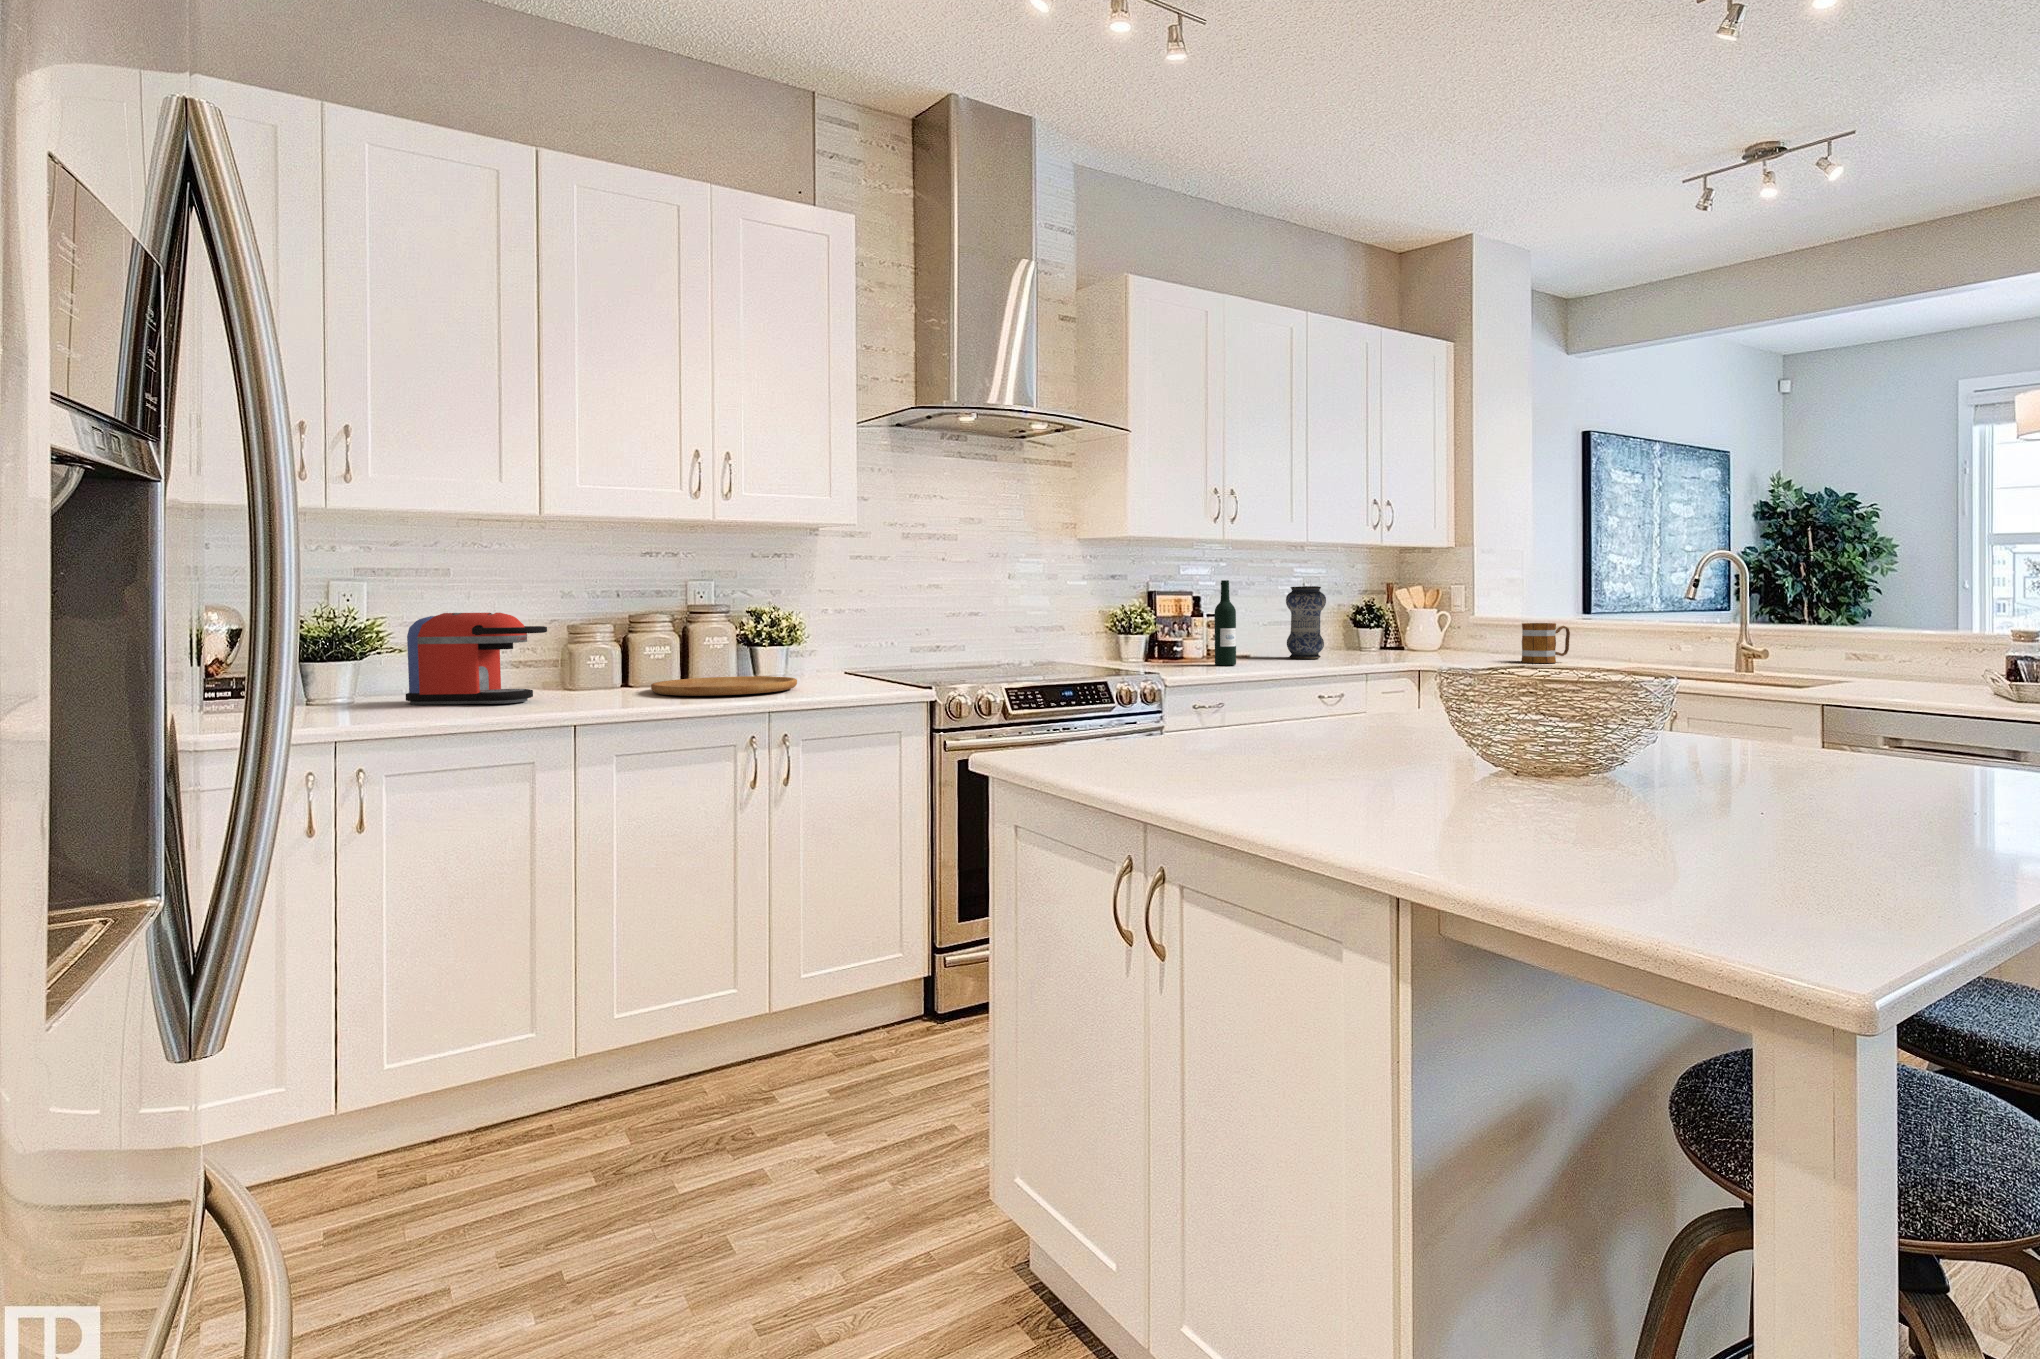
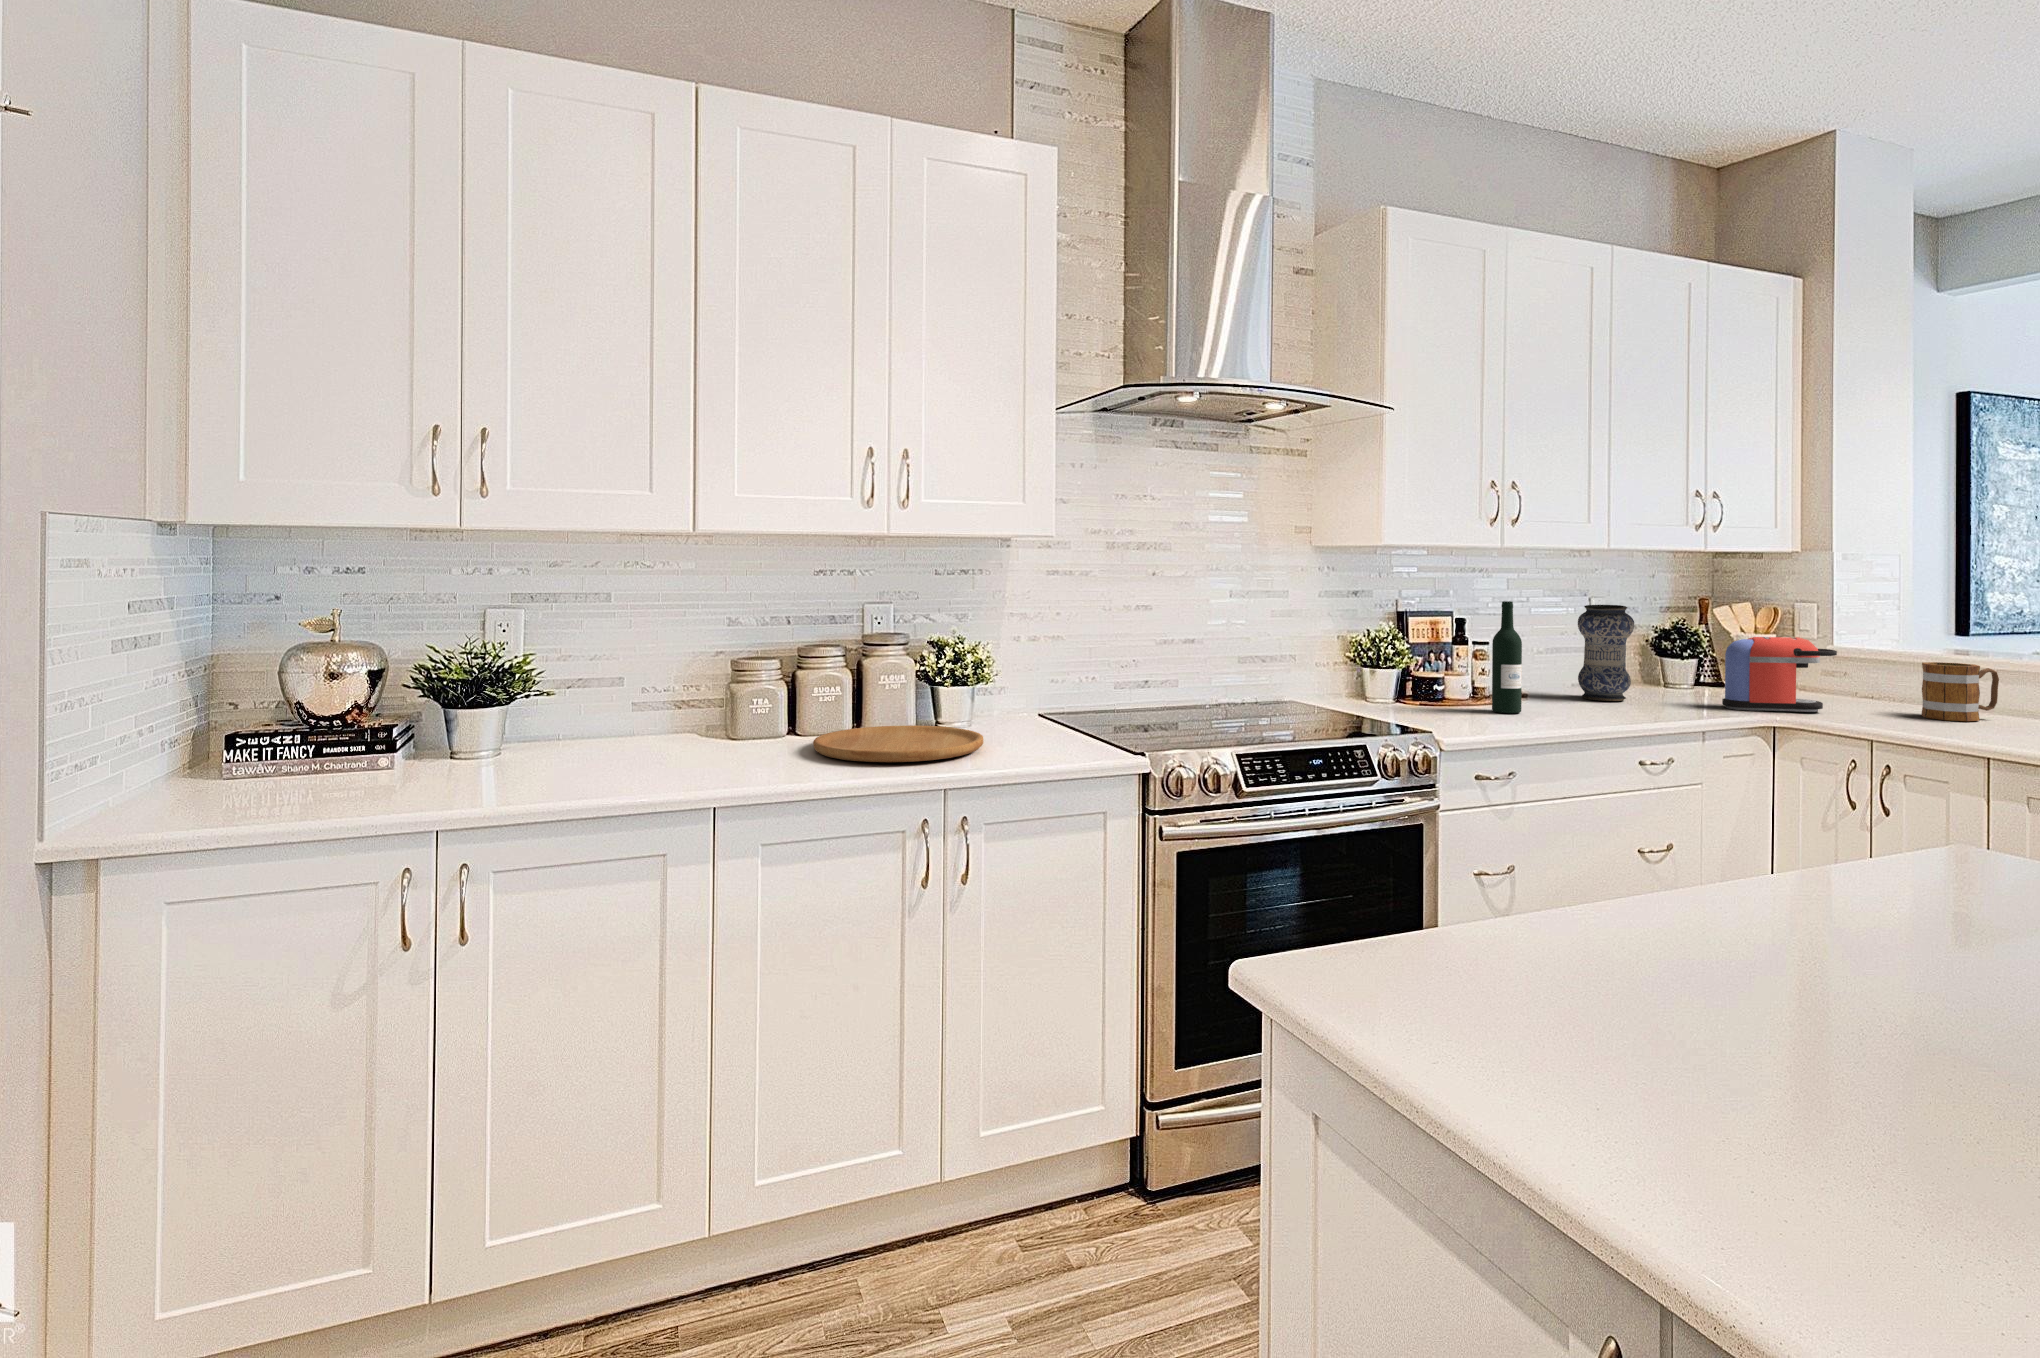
coffee maker: present [406,613,547,705] -> present [1722,637,1837,712]

